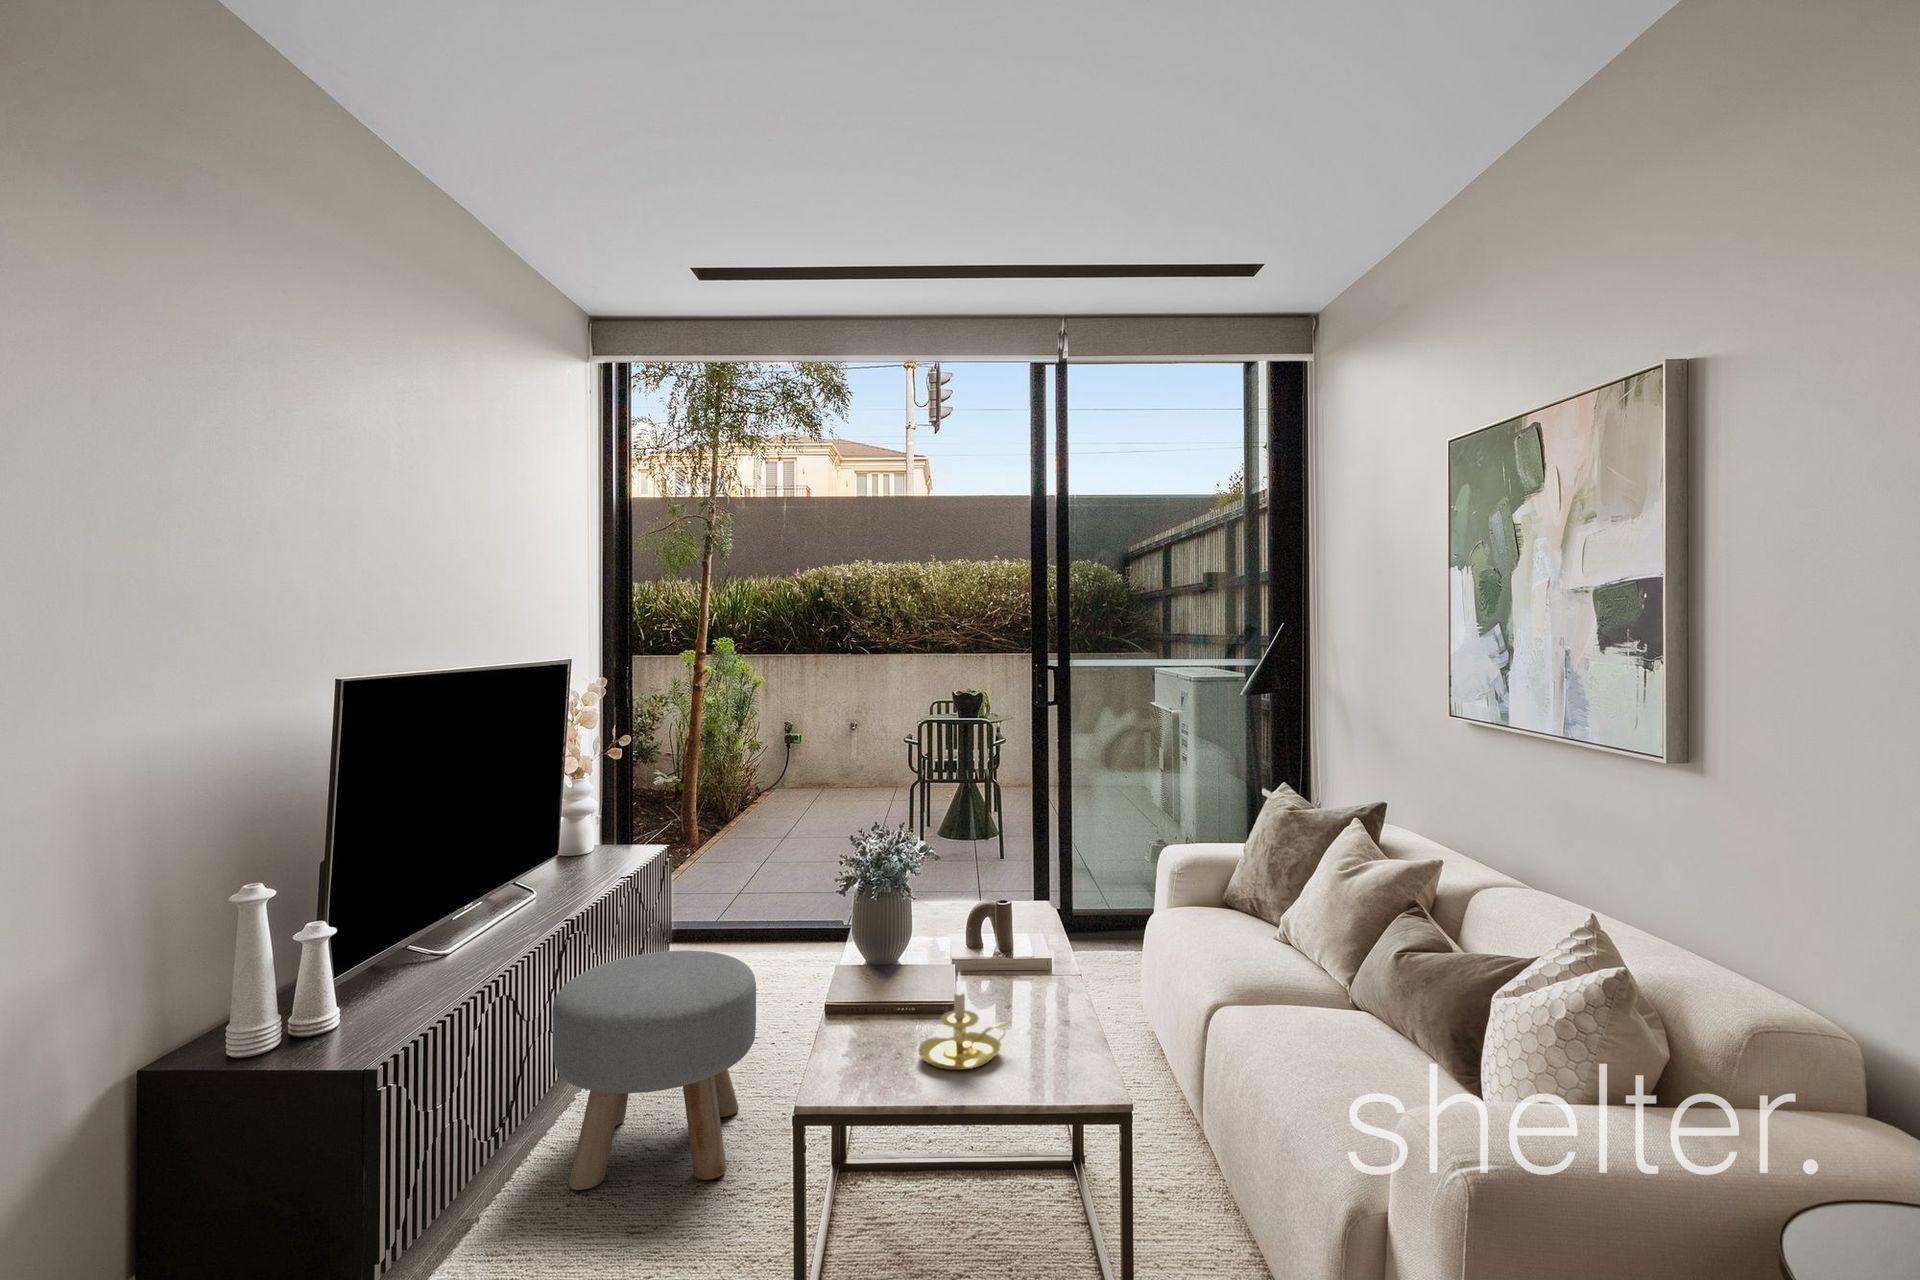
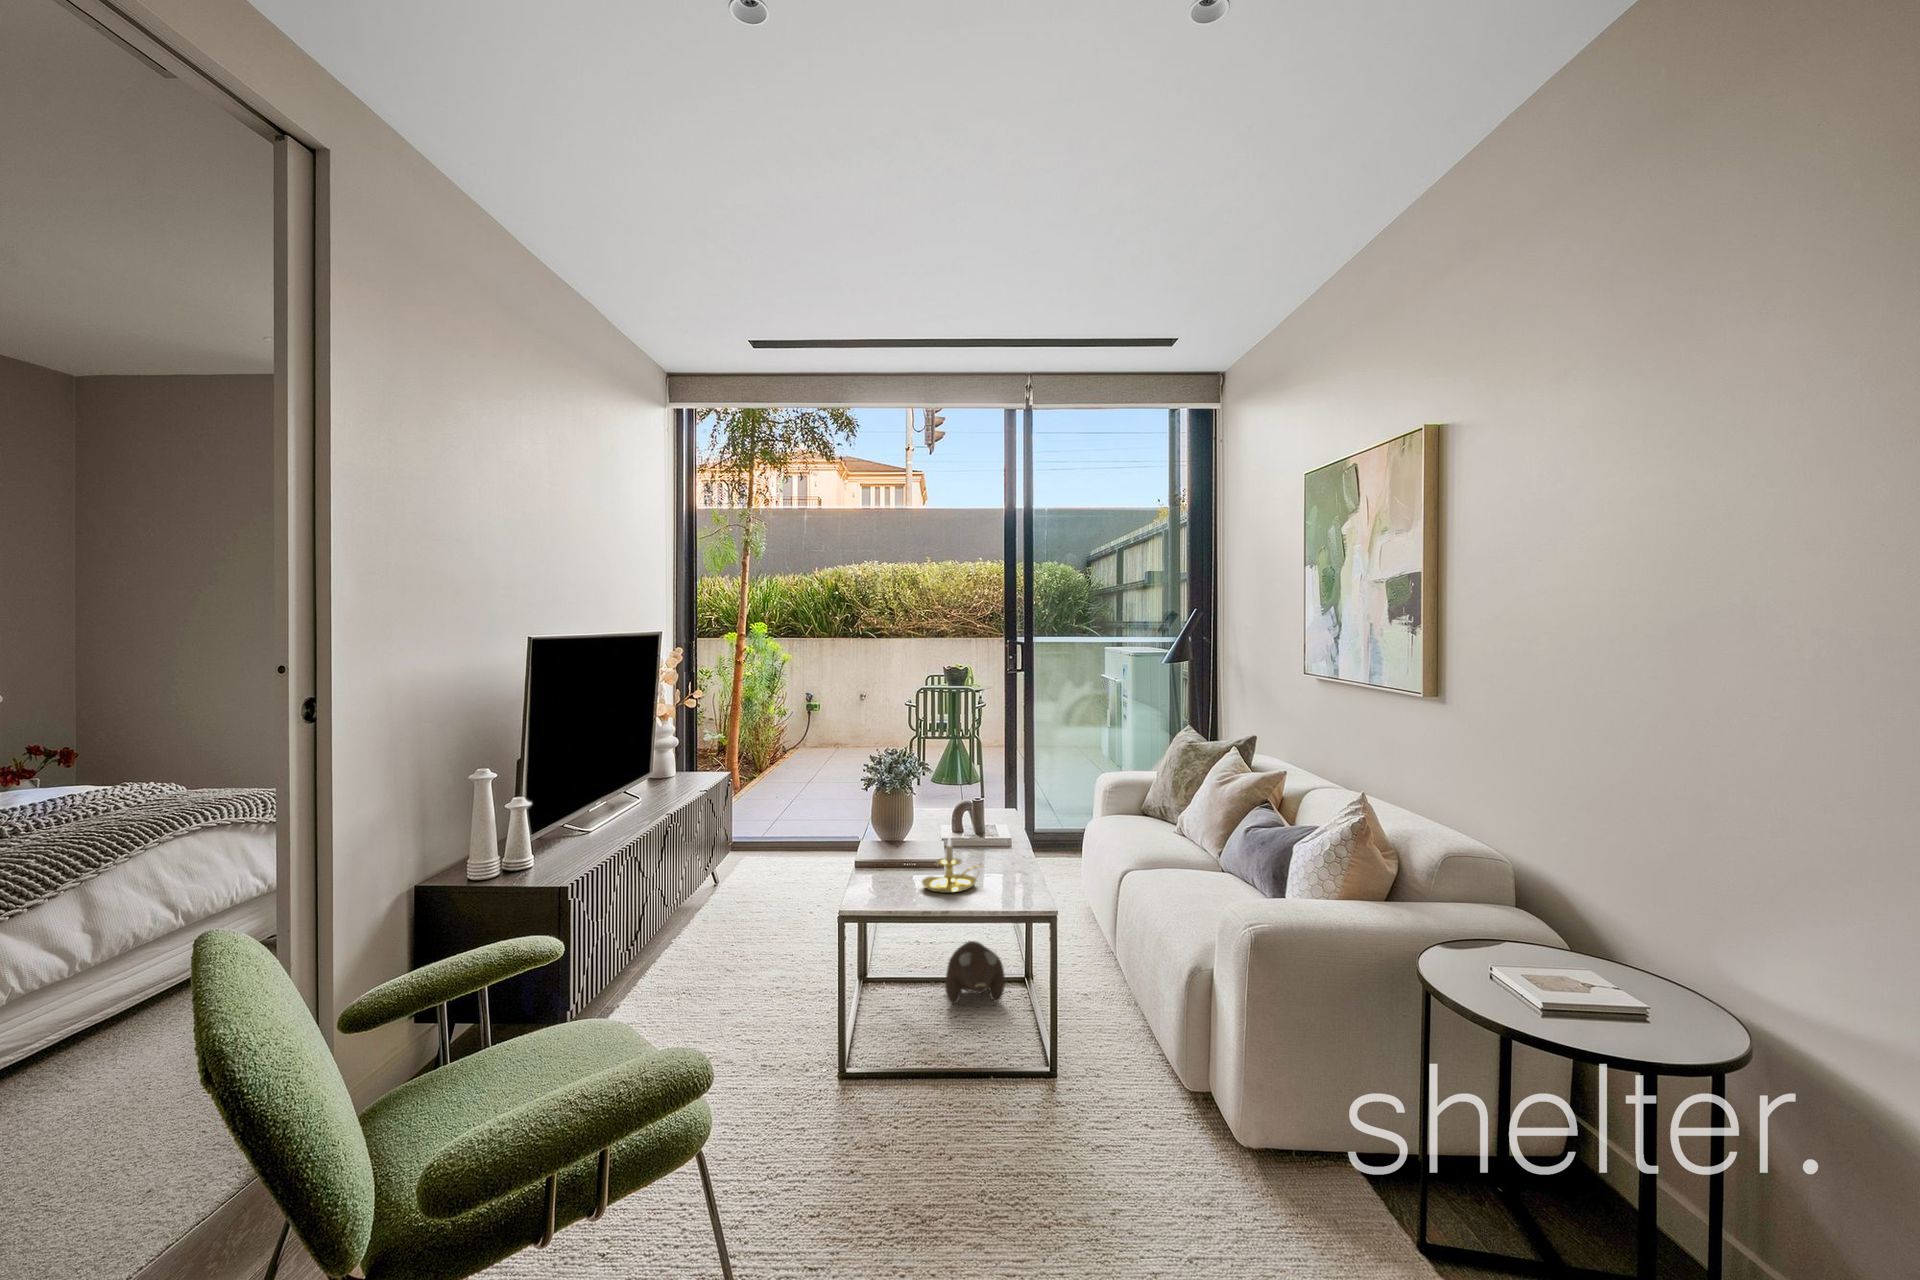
ottoman: present [552,950,756,1190] -> none [663,838,805,993]
plush toy: none [955,1114,1042,1212] -> present [945,941,1005,1004]

